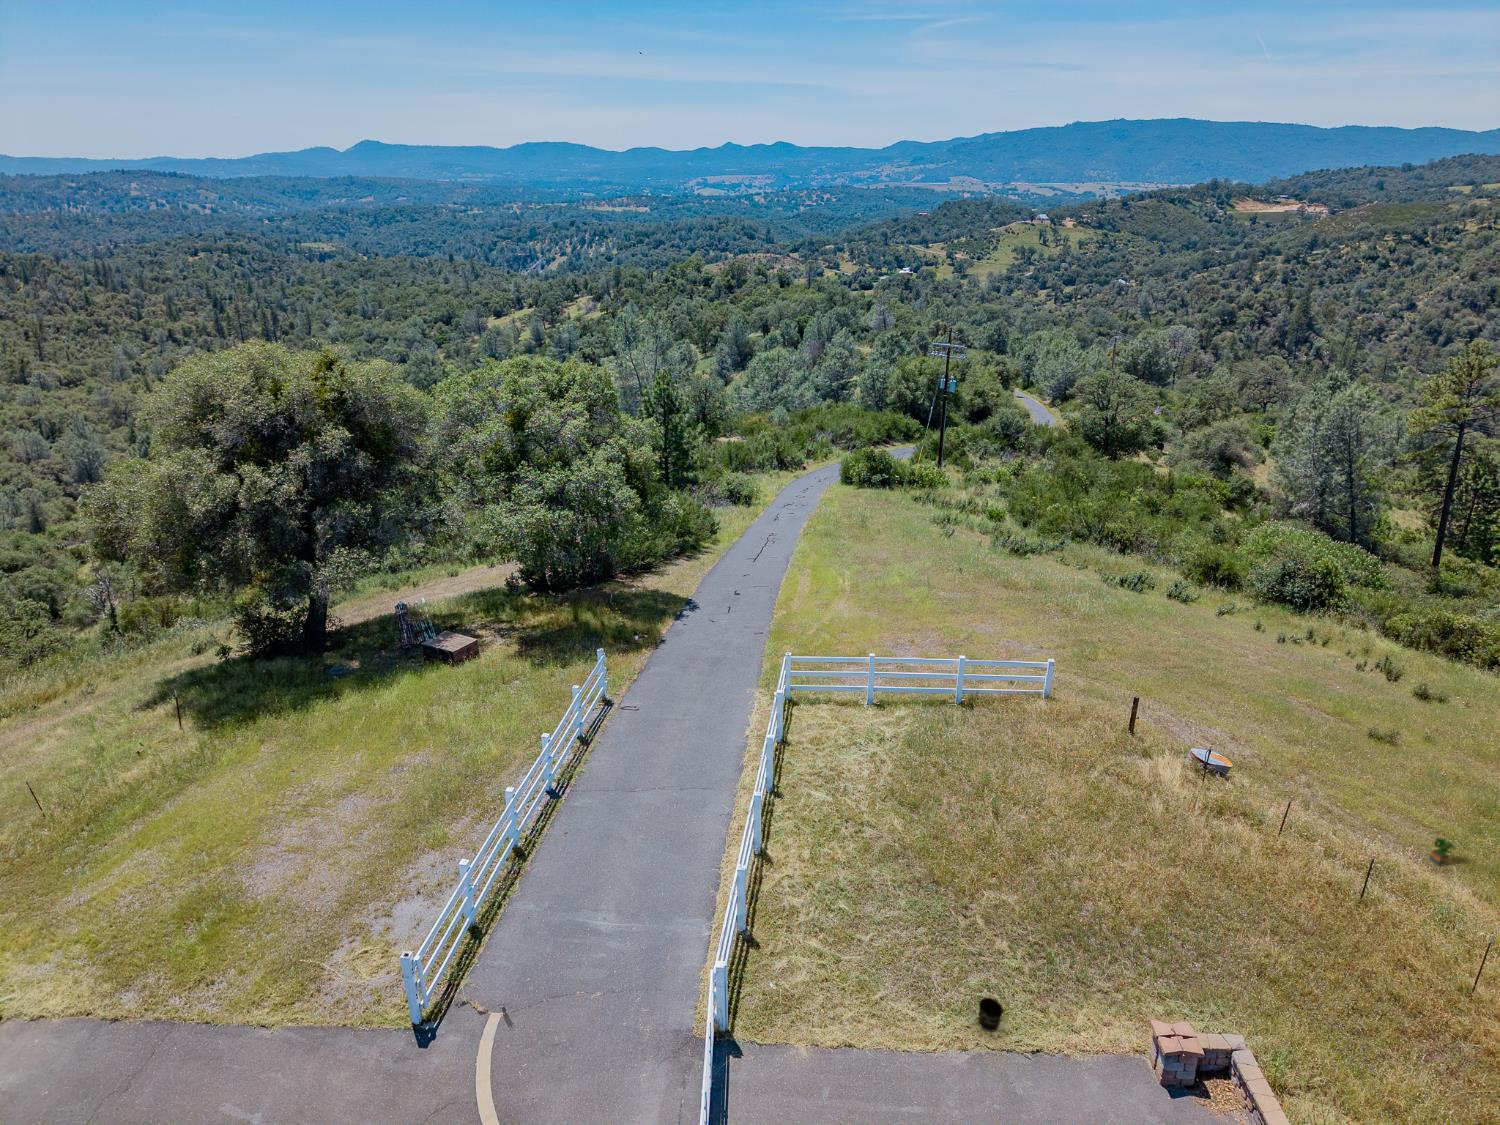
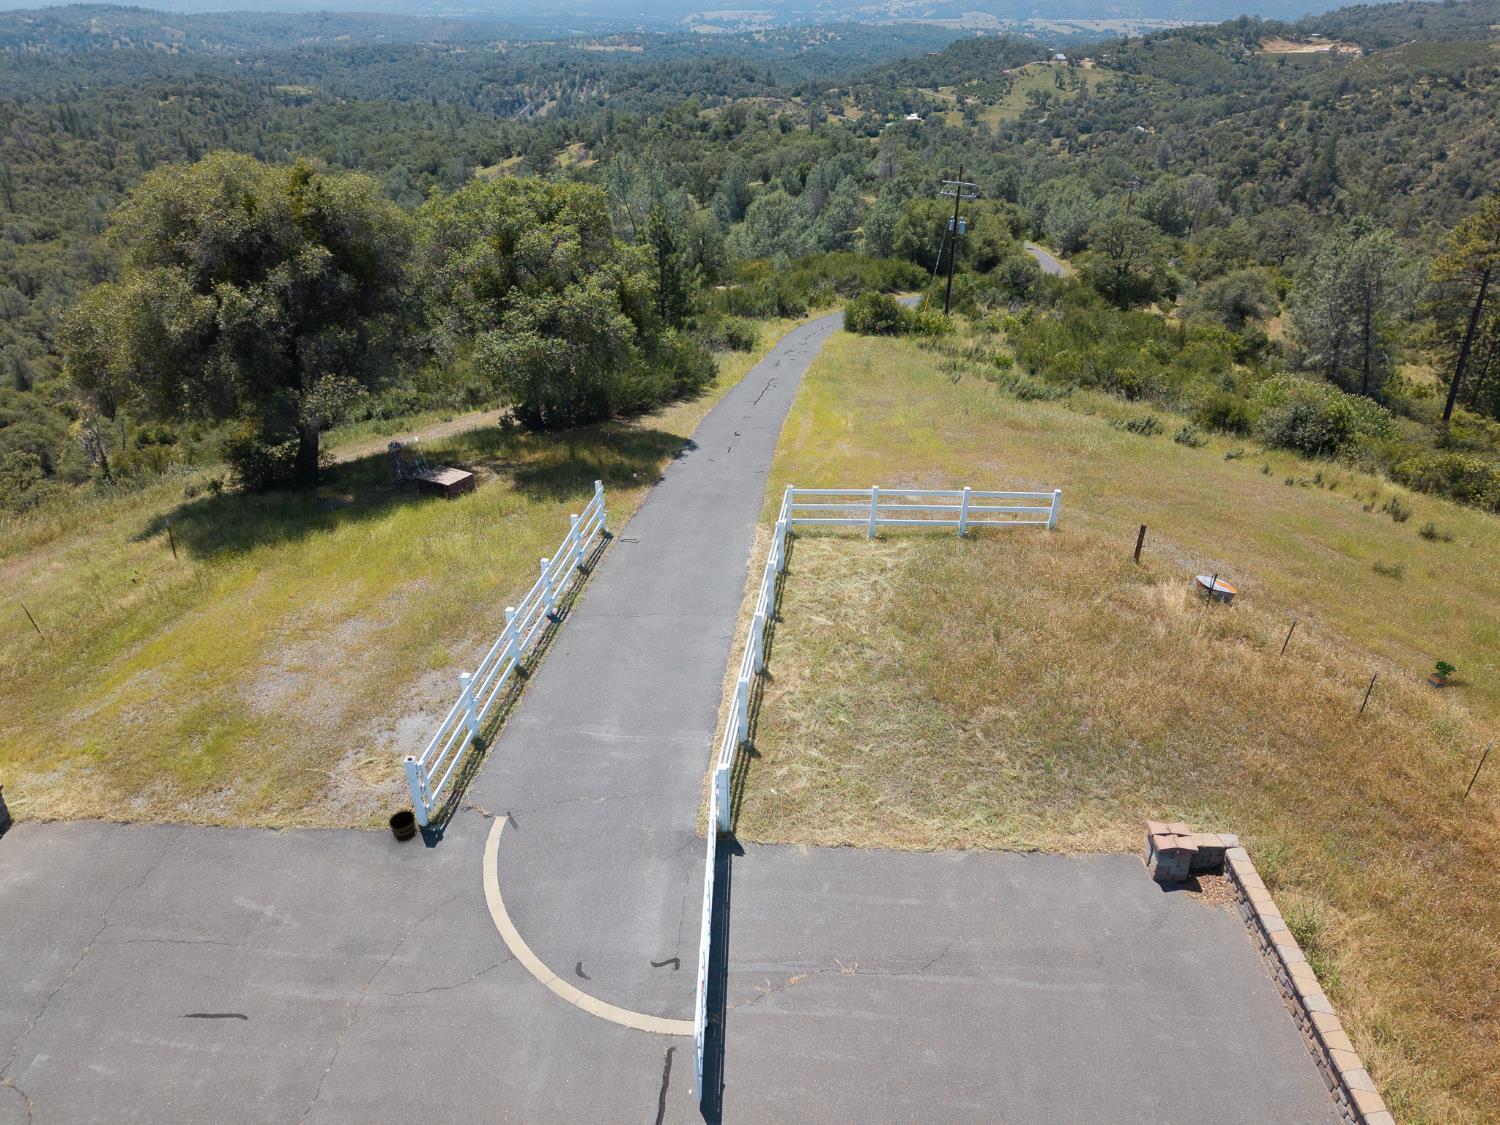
bucket: present [979,998,1003,1032] -> present [389,810,416,843]

